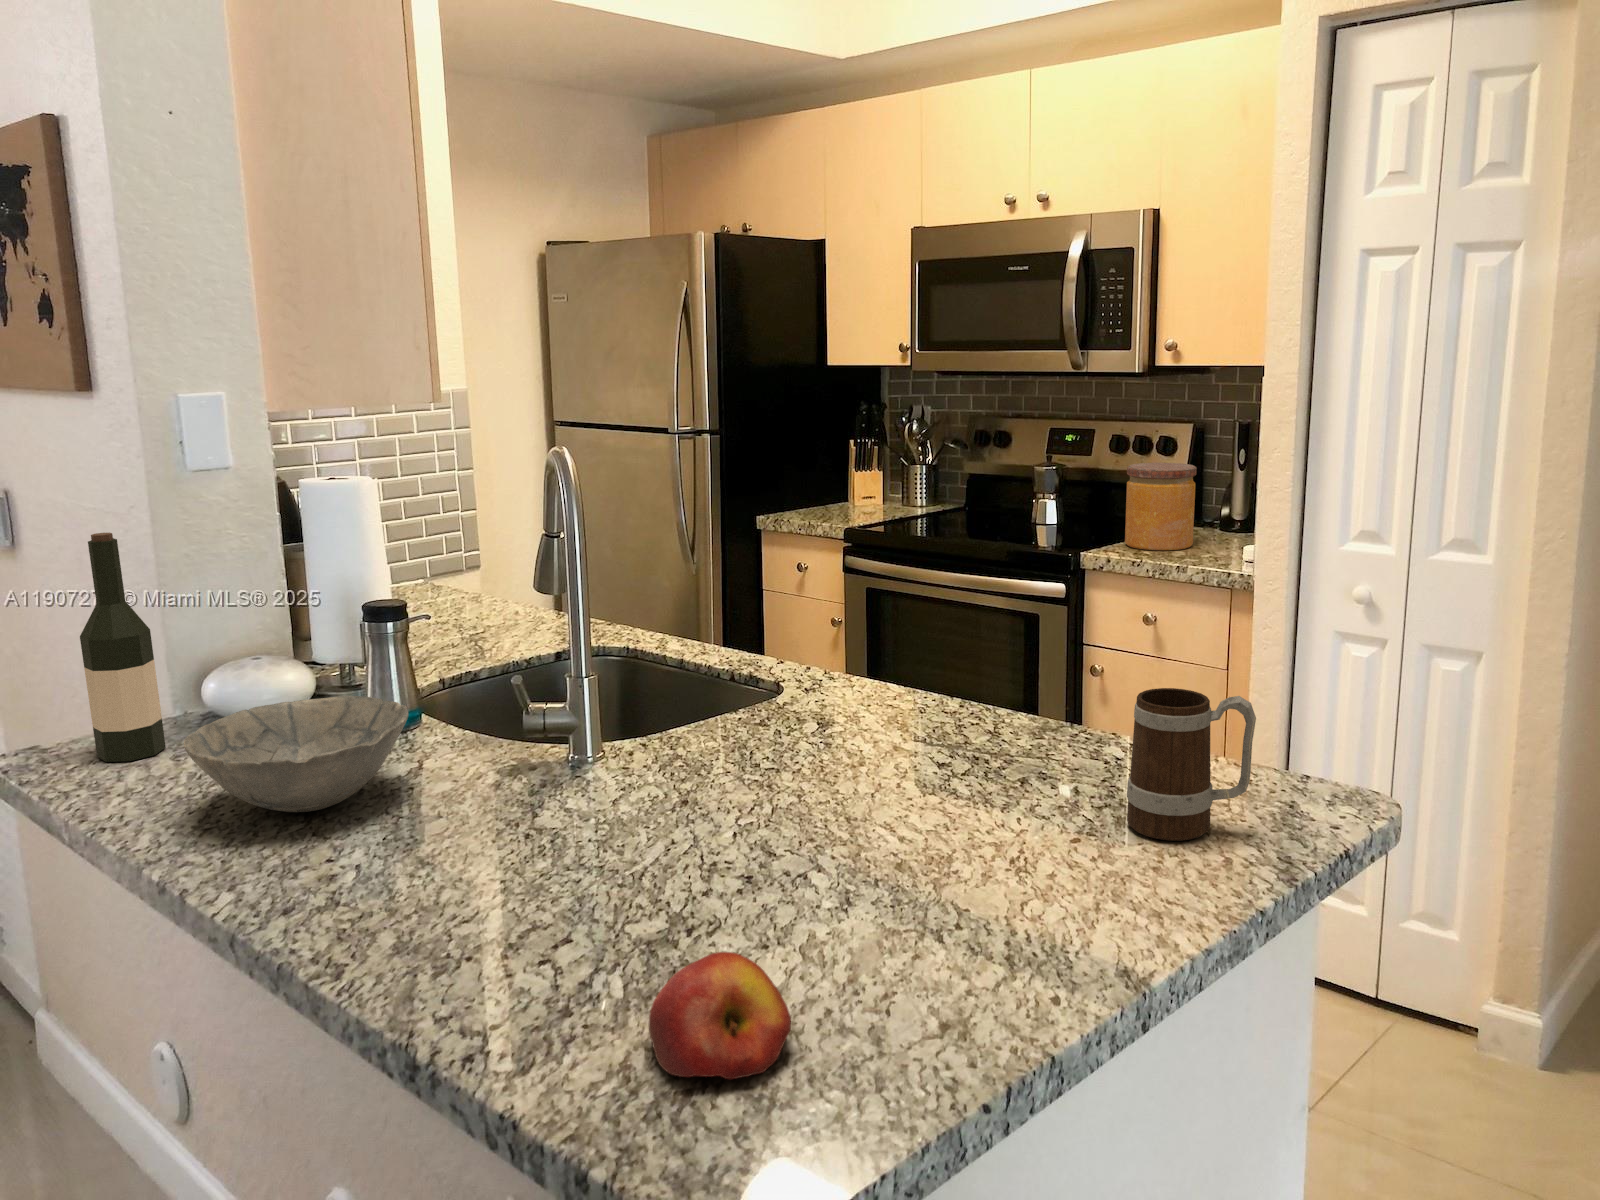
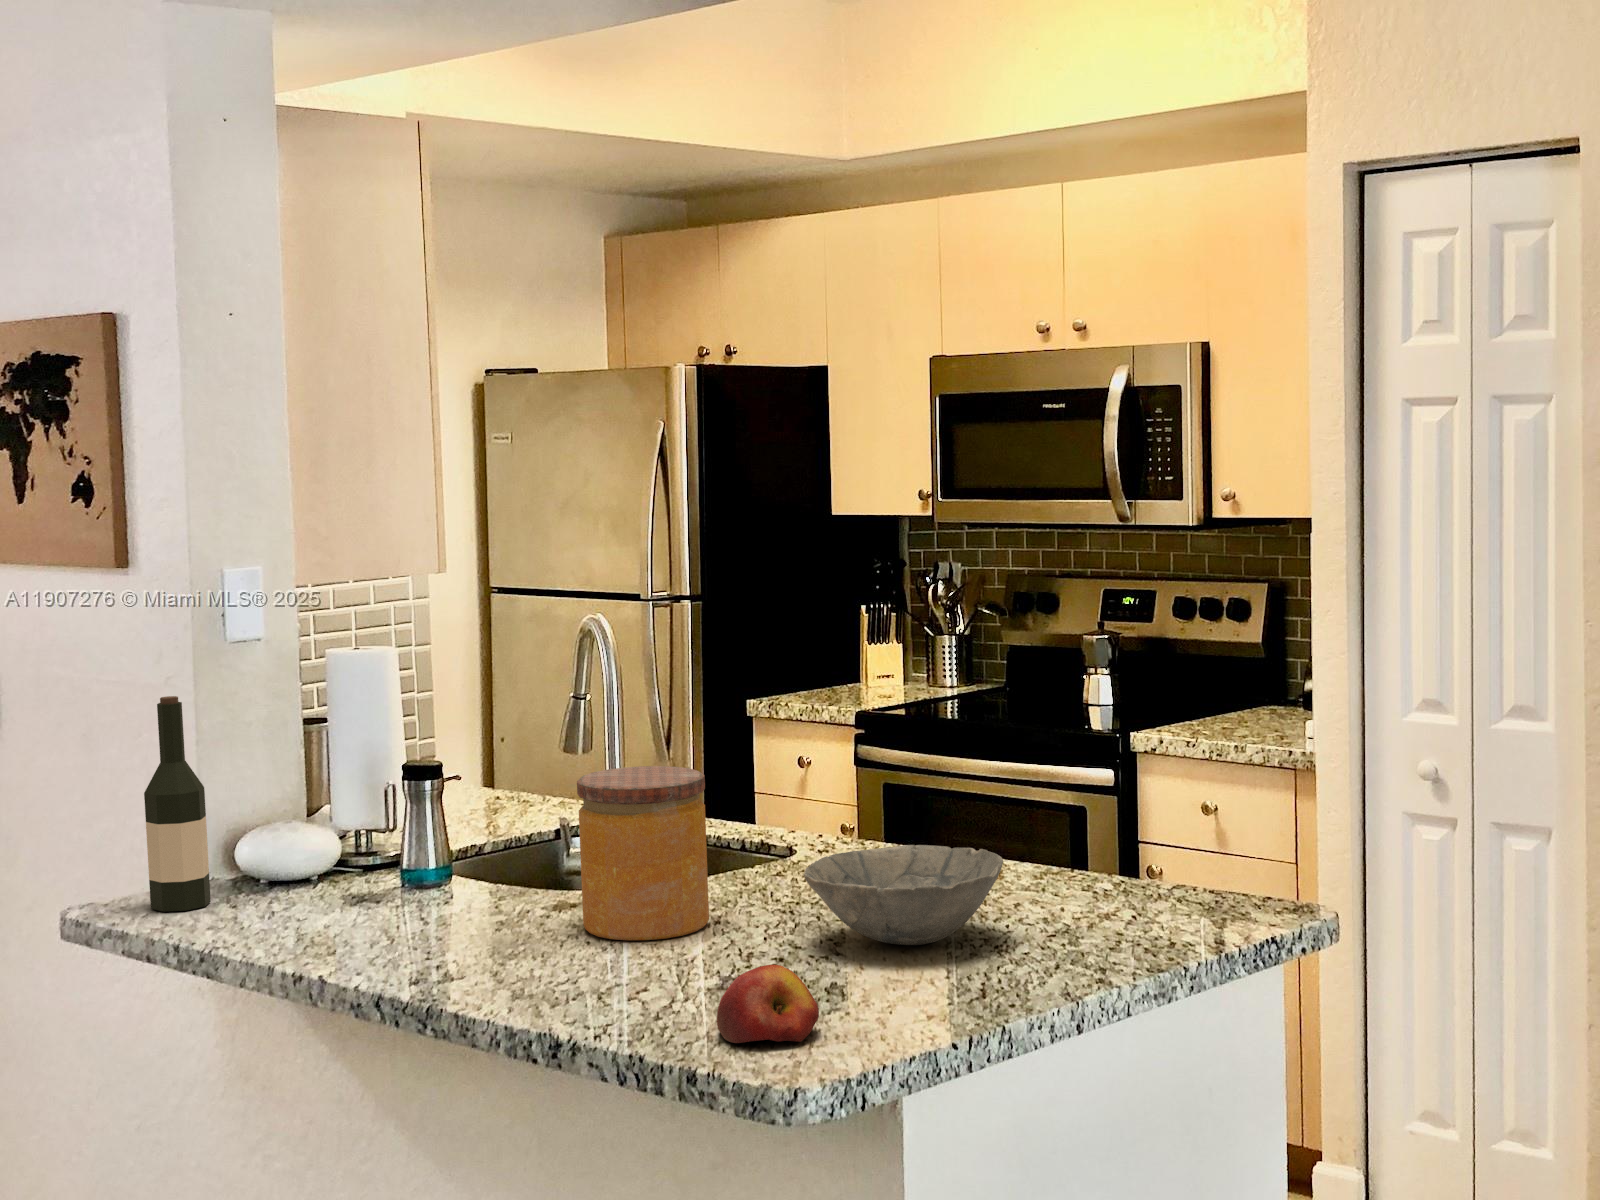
jar: present [1125,463,1197,550] -> present [577,766,709,940]
mug: present [1127,688,1256,841] -> none [1097,808,1197,934]
bowl: present [184,696,408,812] -> present [803,845,1003,945]

